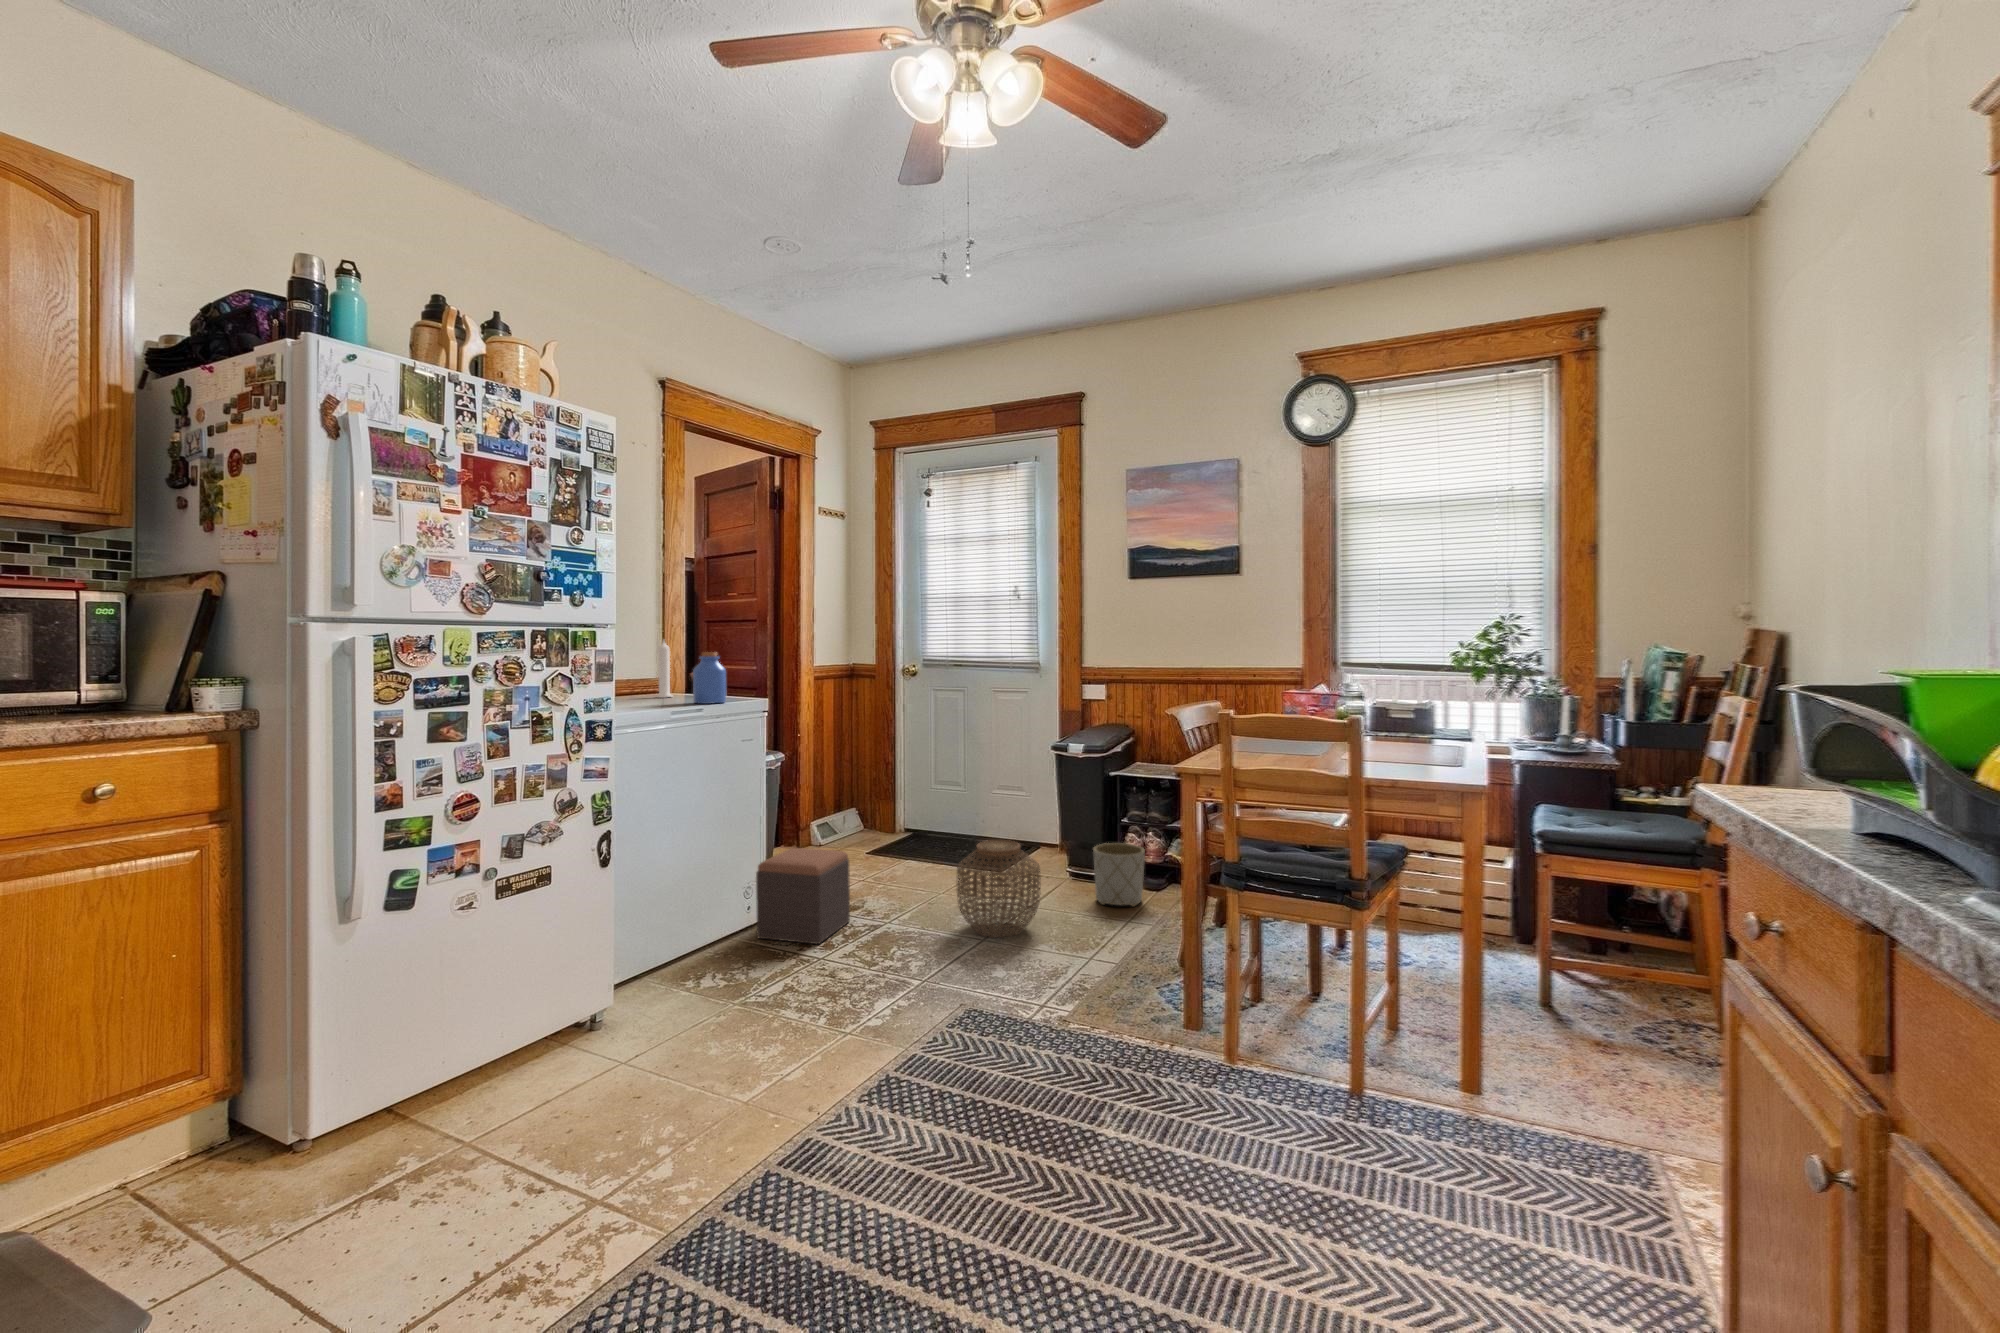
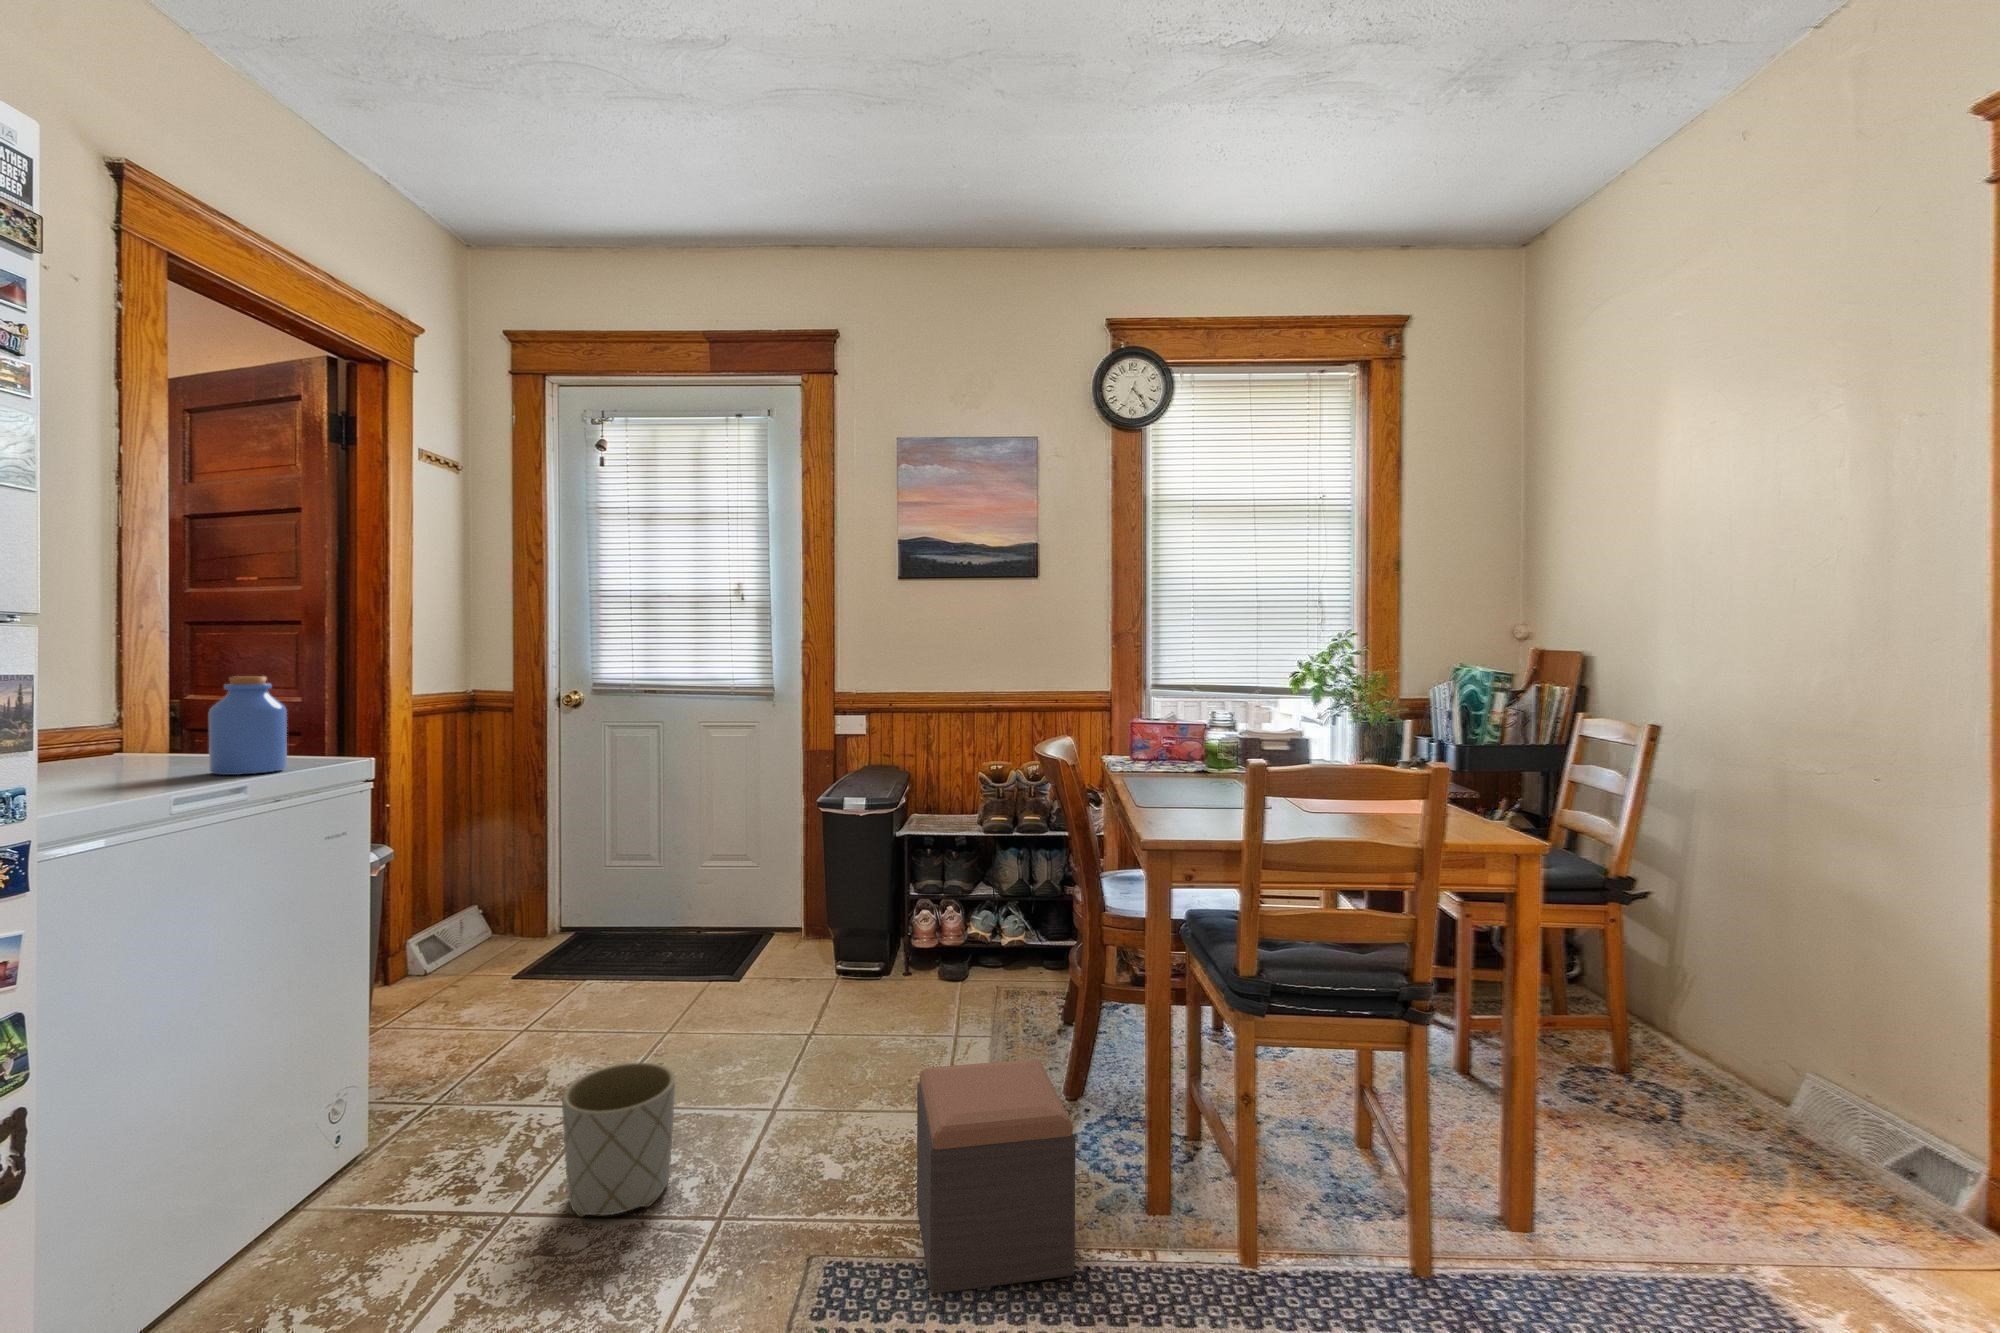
candle: present [657,641,672,698] -> none [102,650,146,763]
woven basket: present [957,840,1041,938] -> none [727,949,855,1104]
planter: present [1093,843,1145,907] -> present [562,1062,675,1217]
footstool: present [756,848,850,944] -> present [917,1059,1075,1294]

